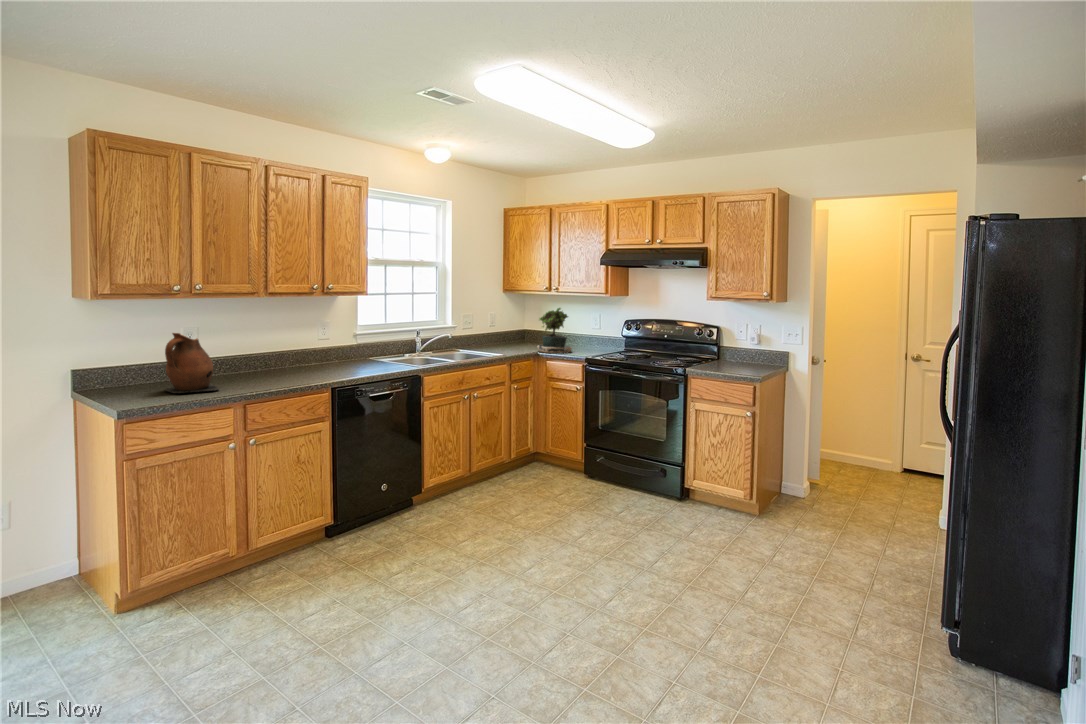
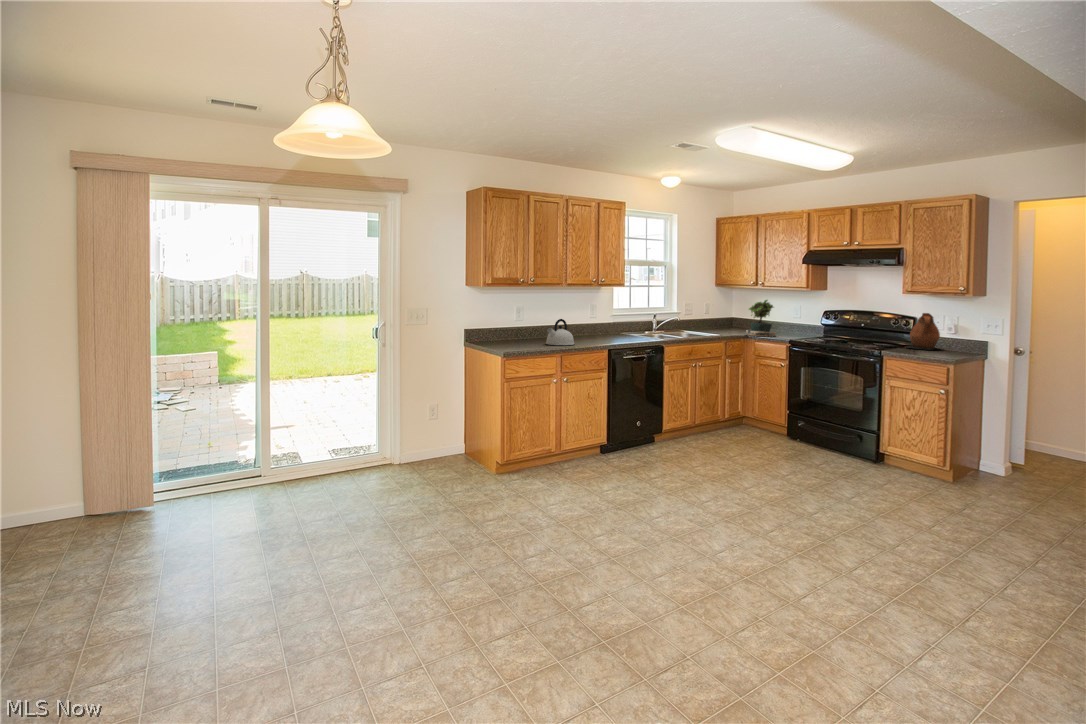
ceramic pitcher: present [165,333,219,393] -> present [908,313,941,349]
kettle: none [237,342,285,381] -> present [546,319,574,345]

